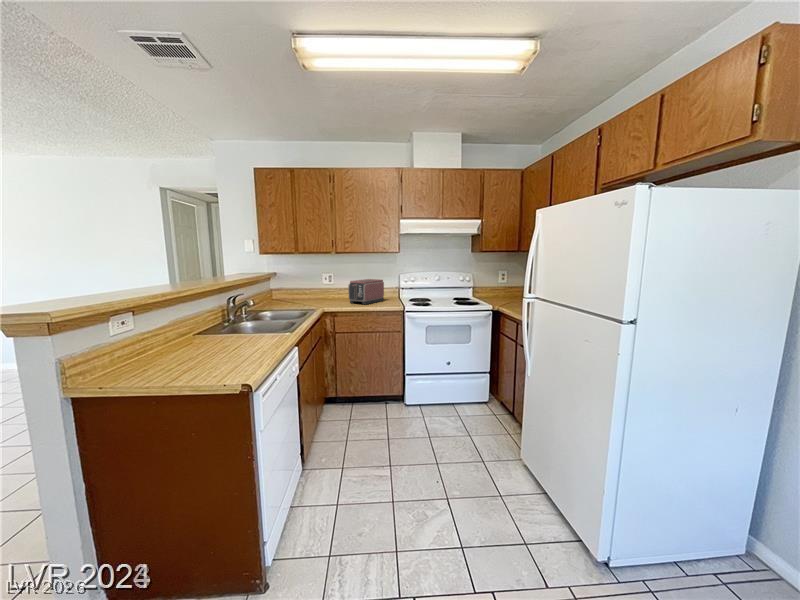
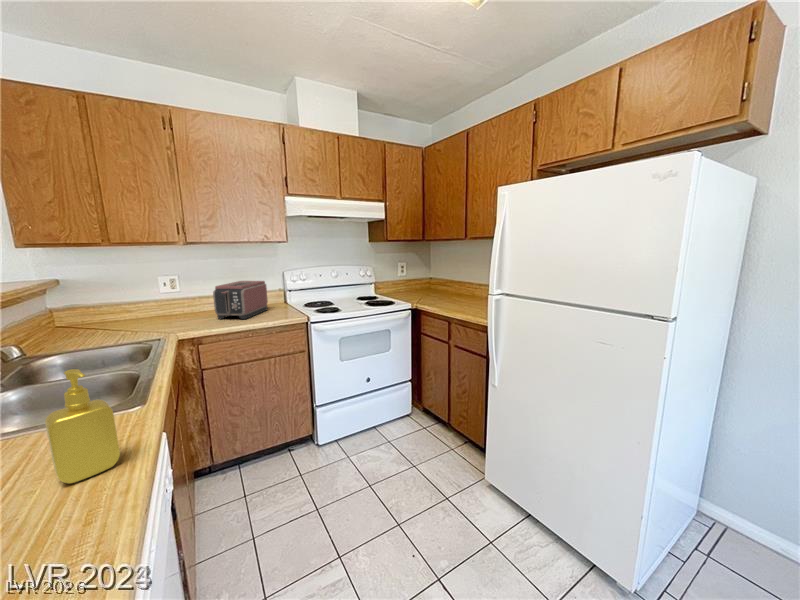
soap dispenser: none [250,305,272,351] -> present [45,369,120,483]

